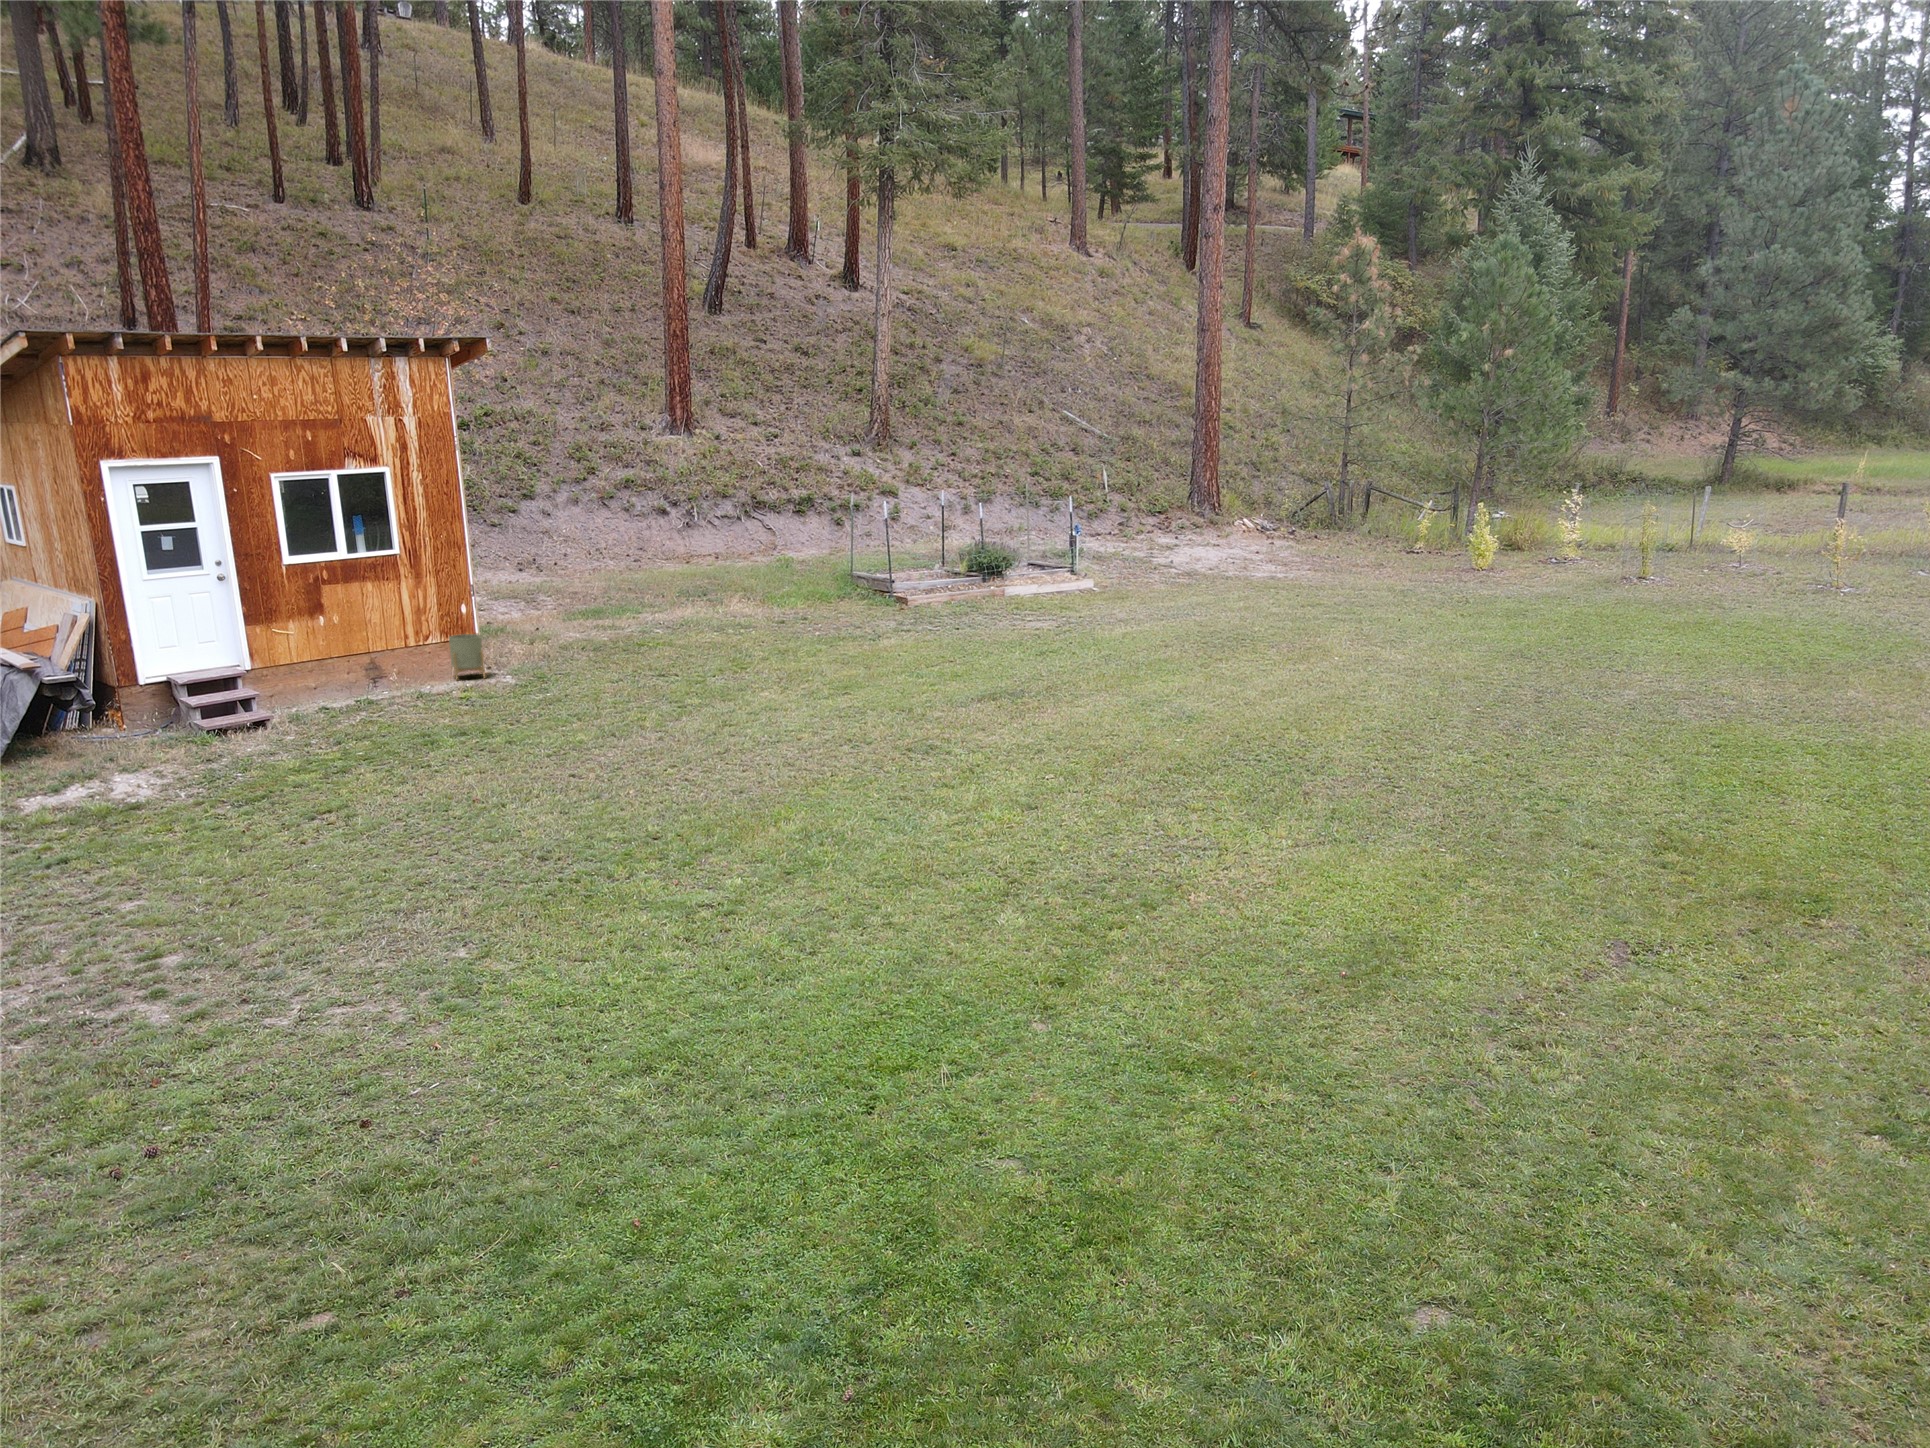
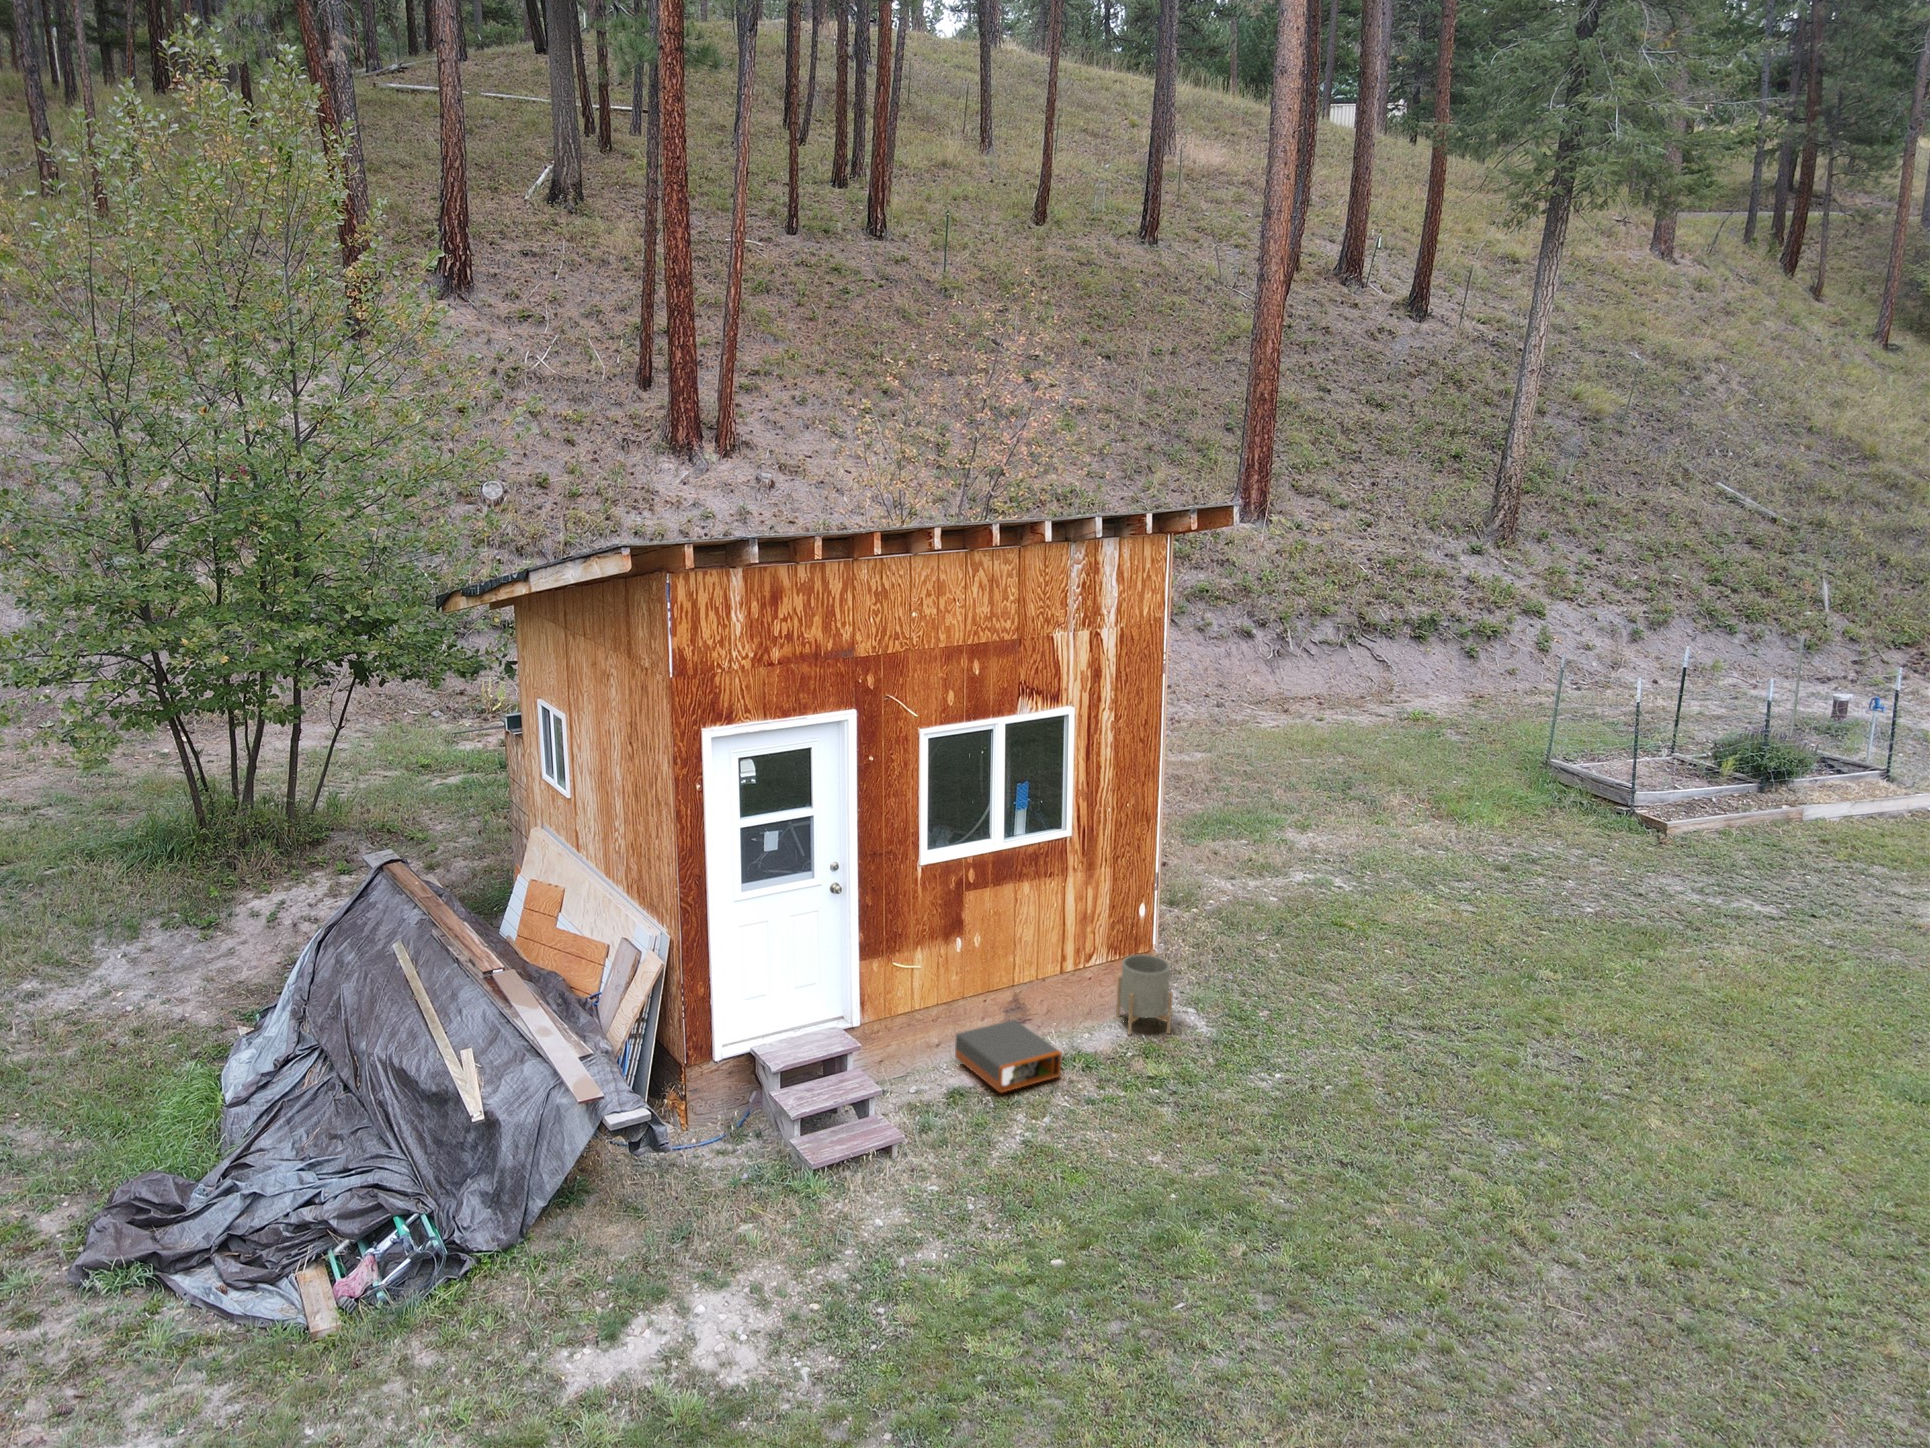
storage box: none [327,672,399,700] -> present [955,1020,1062,1093]

